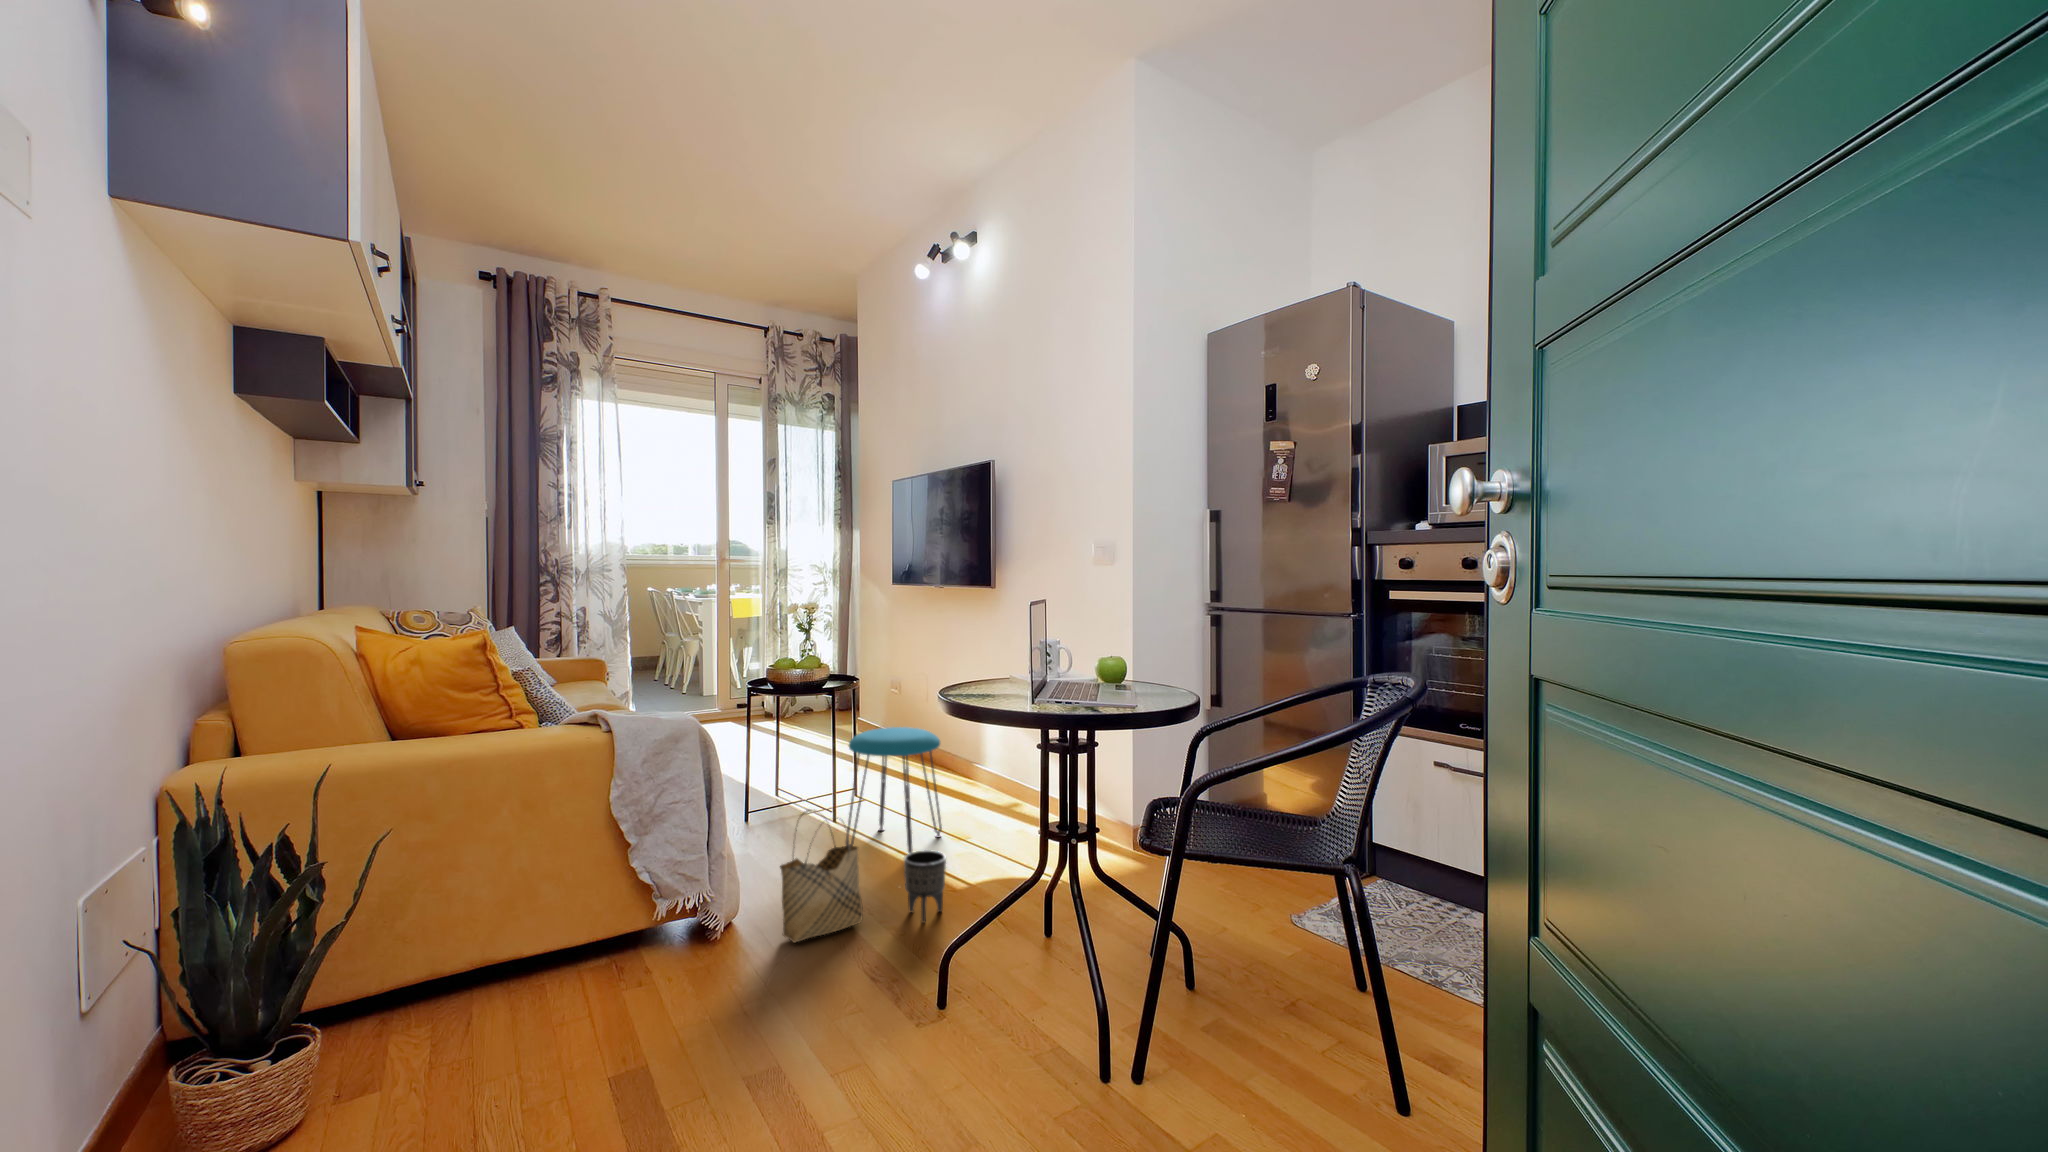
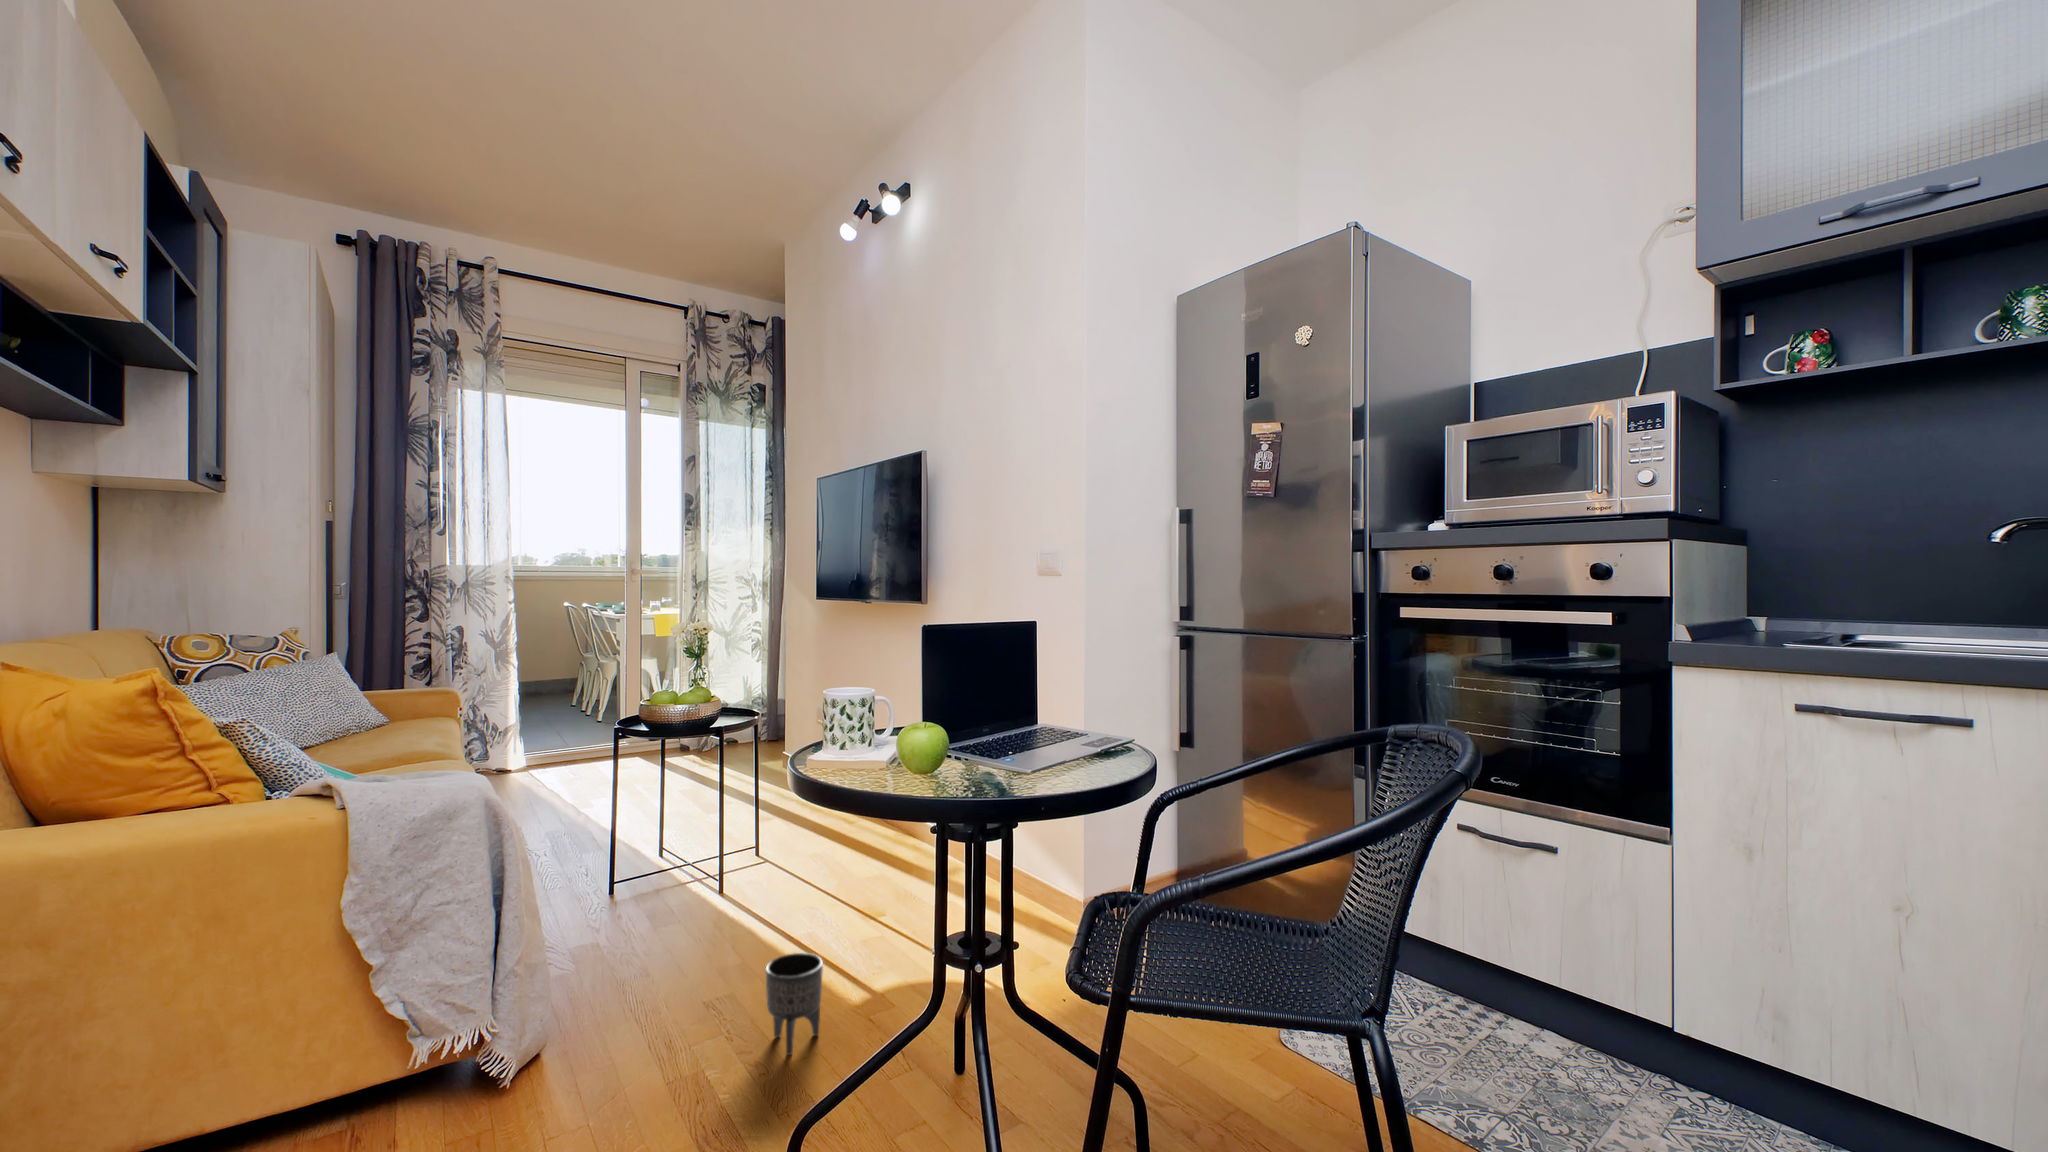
stool: present [846,727,942,853] -> none [719,779,847,950]
woven basket: present [780,810,863,943] -> none [584,904,707,1094]

